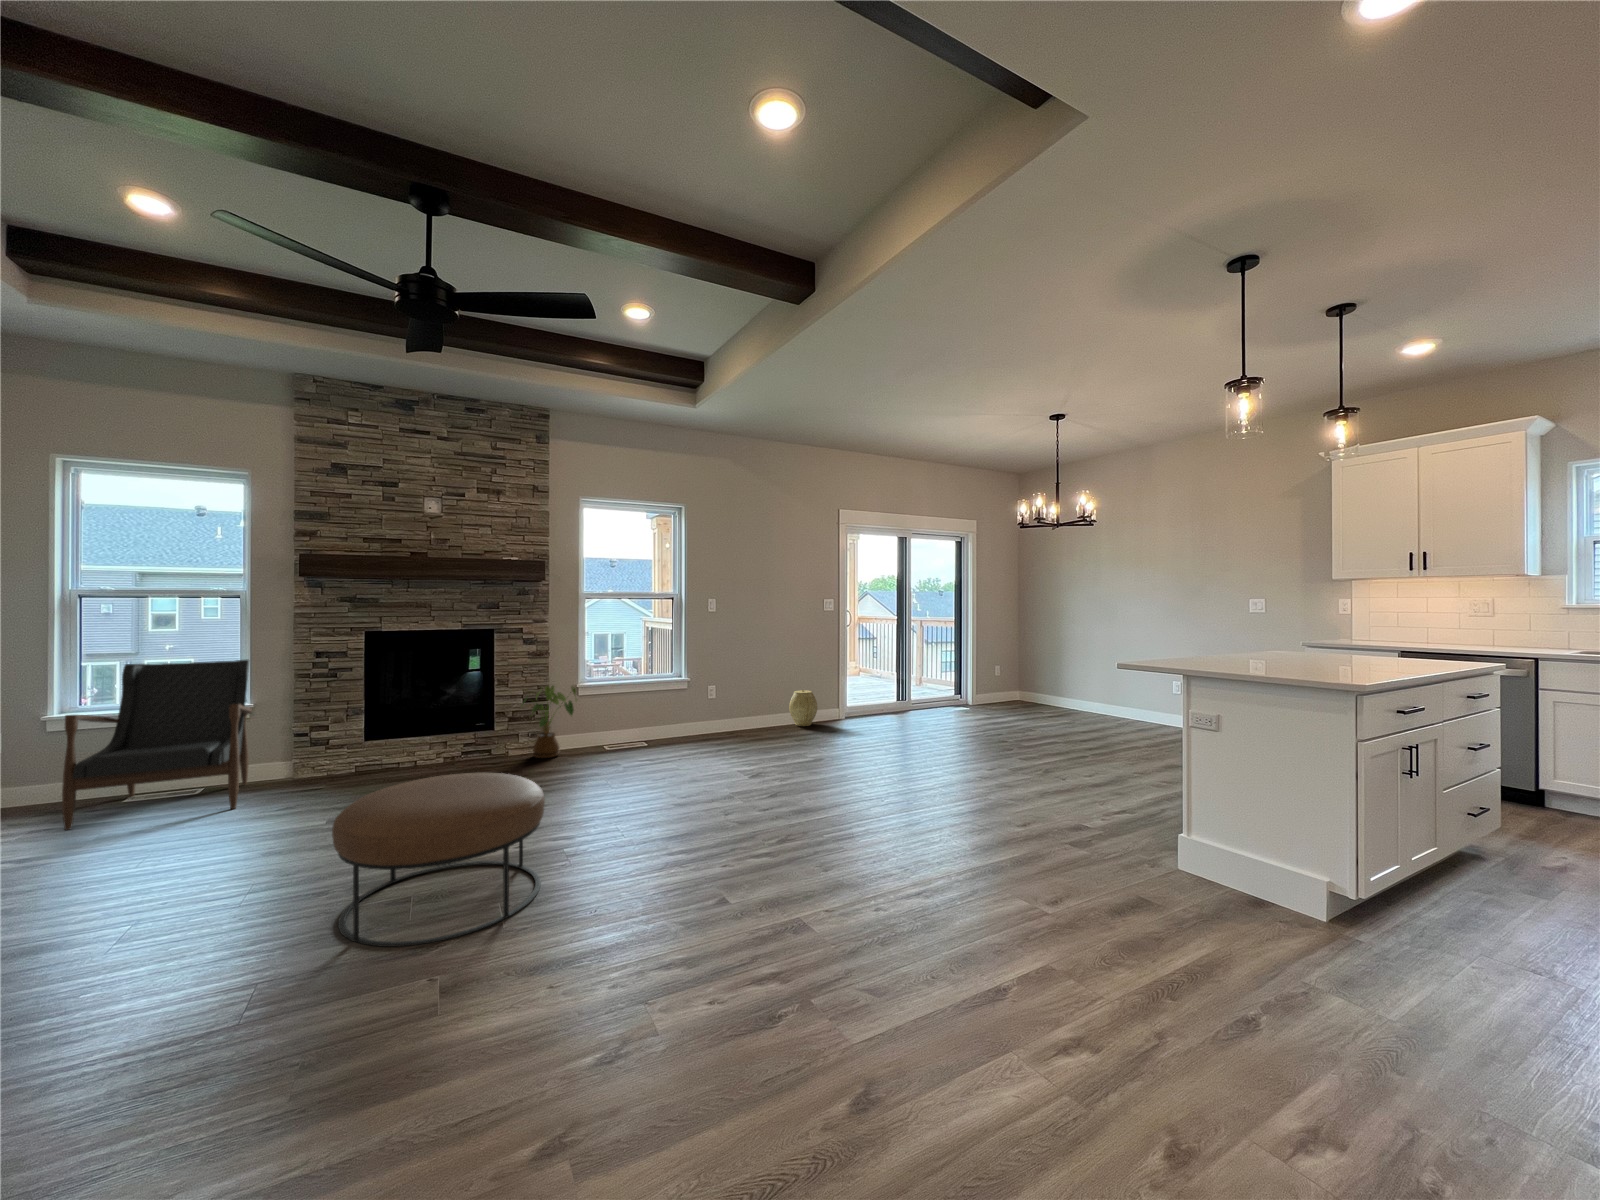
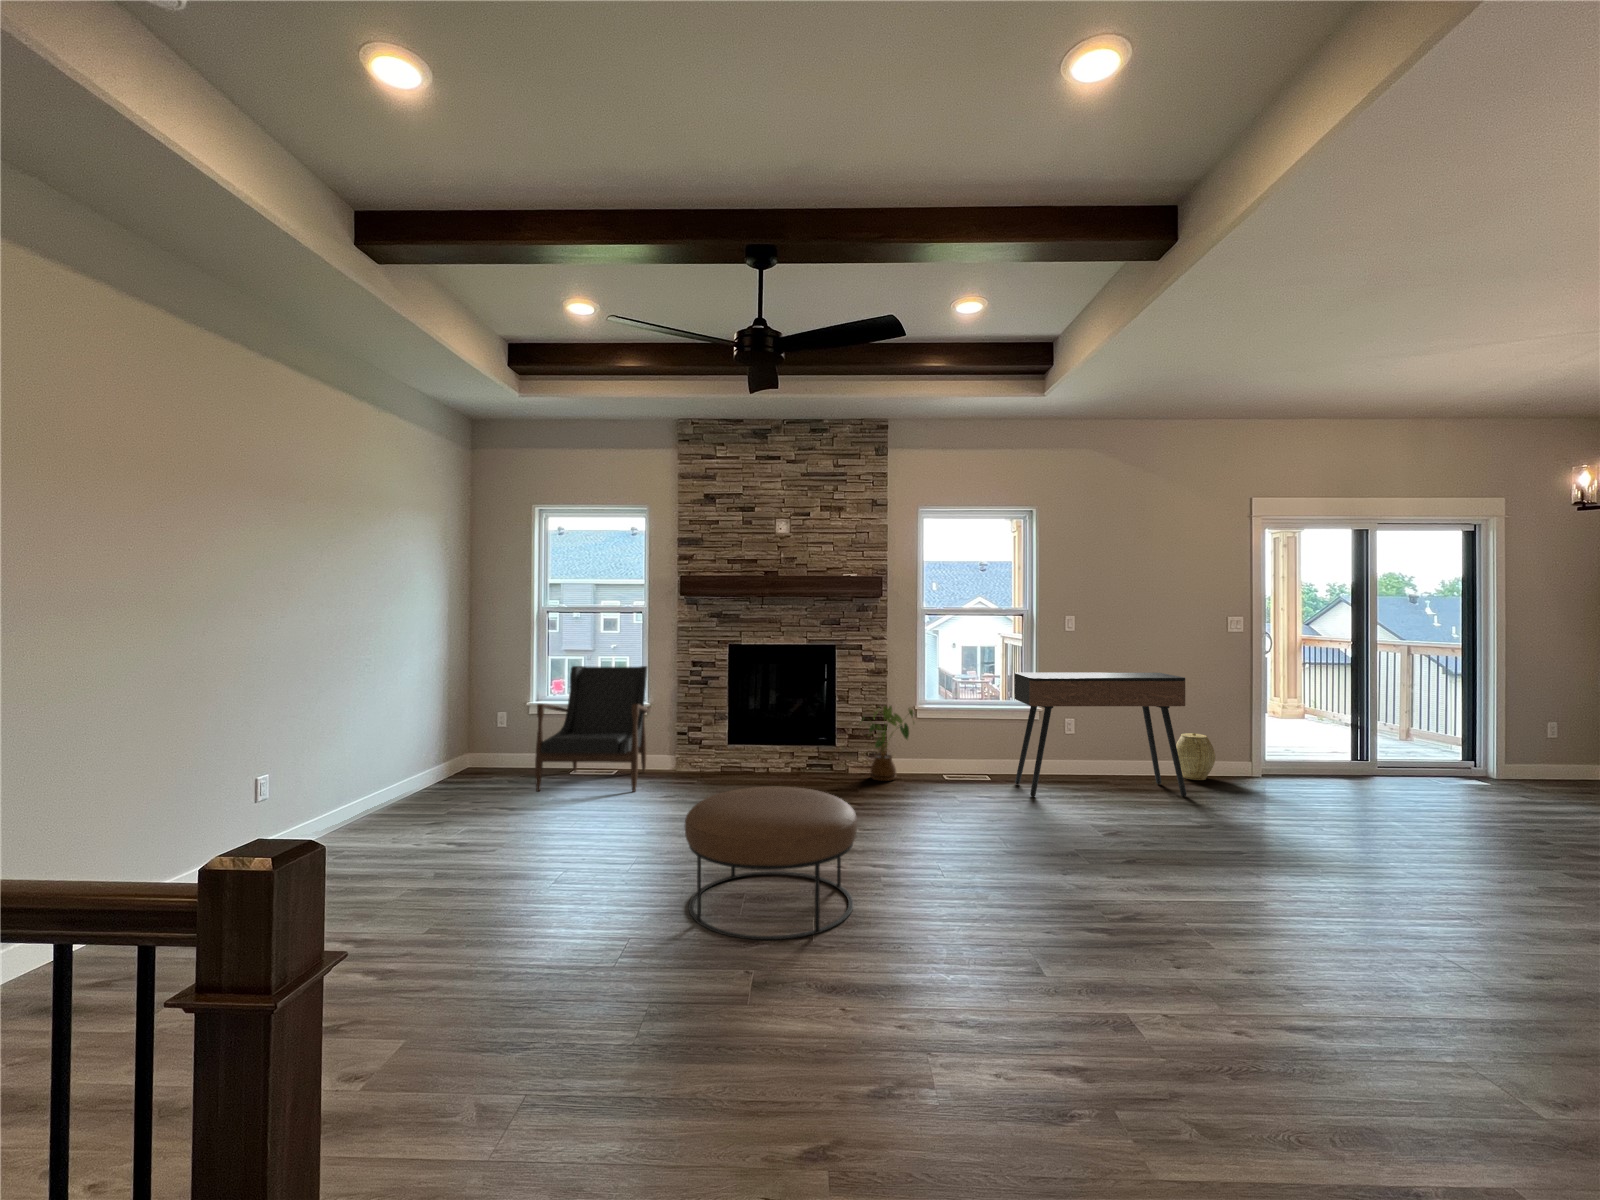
console table: none [669,644,802,755] -> present [1015,673,1187,797]

